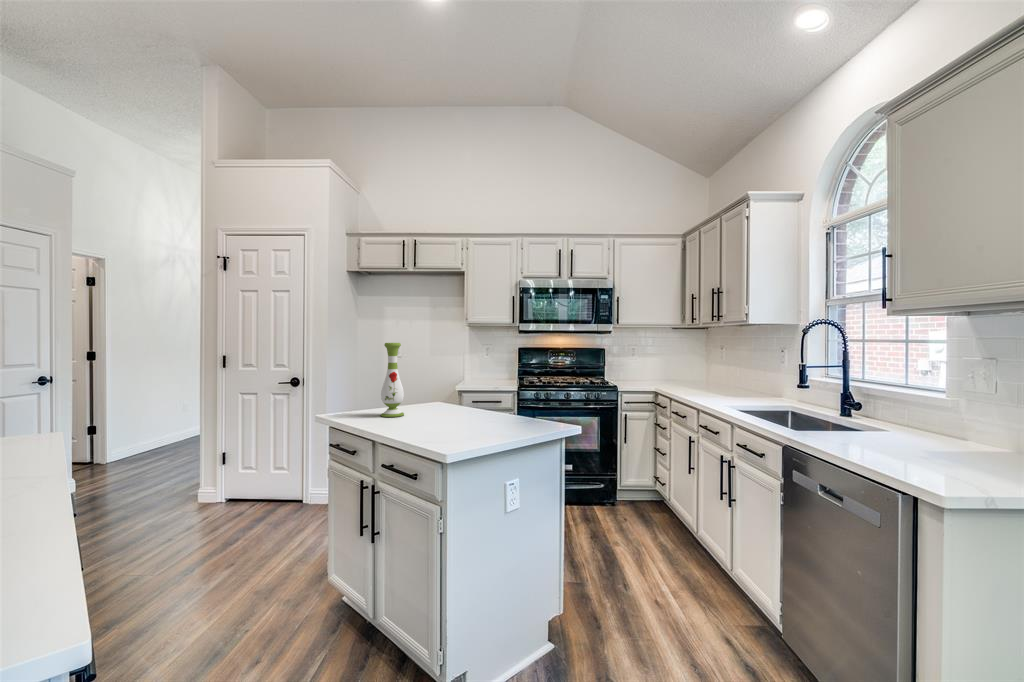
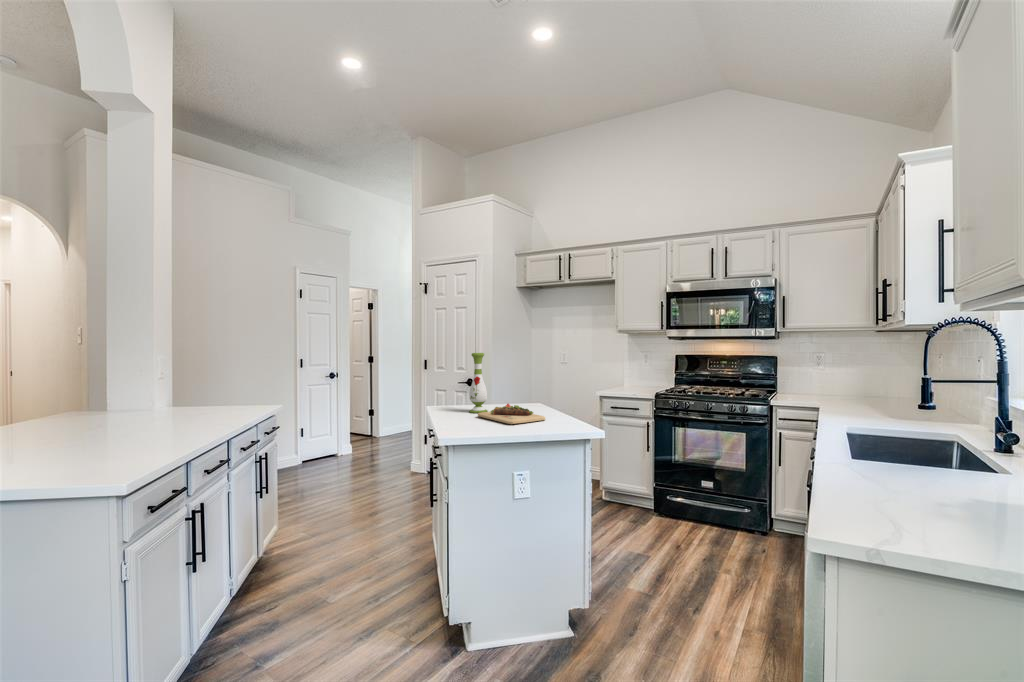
cutting board: none [408,402,498,427] -> present [478,403,545,424]

